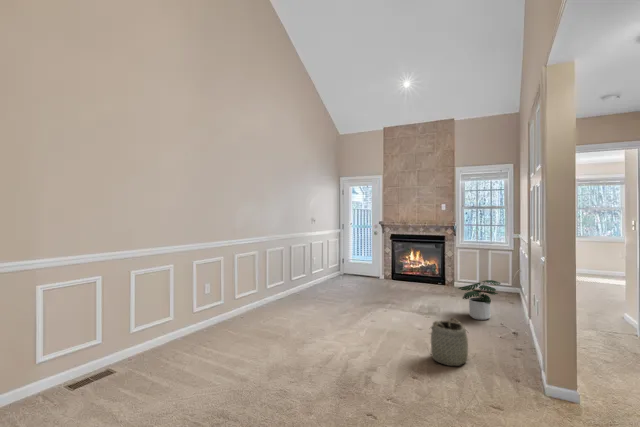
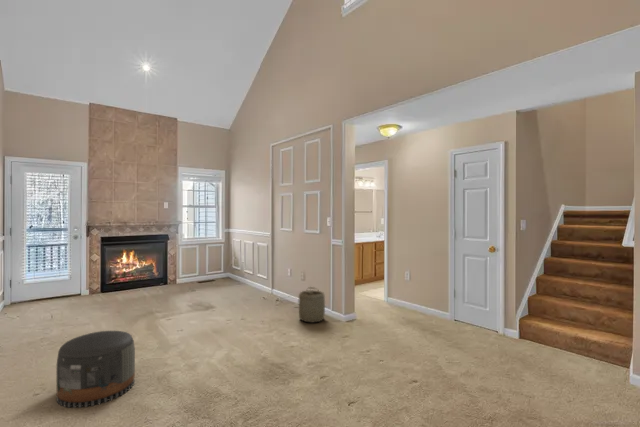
potted plant: present [458,280,500,320] -> none [235,264,271,297]
pouf: none [229,294,270,336] -> present [56,331,135,408]

